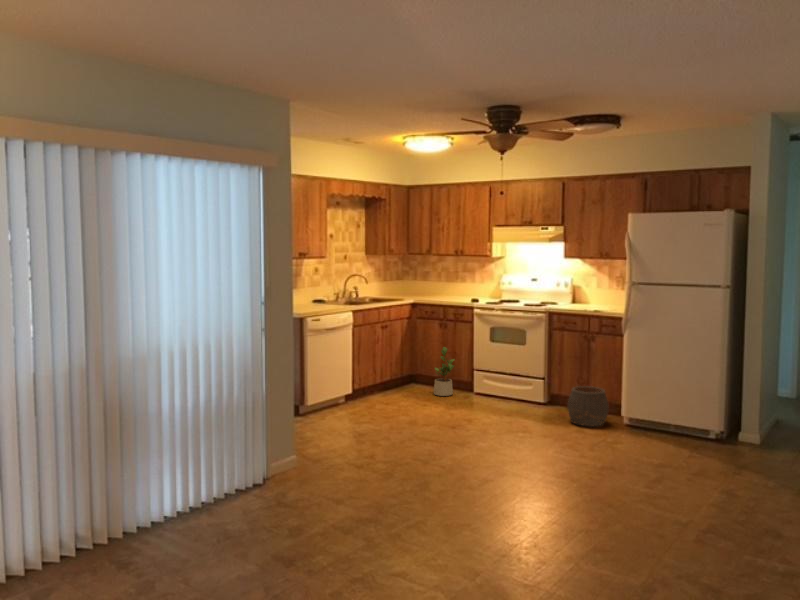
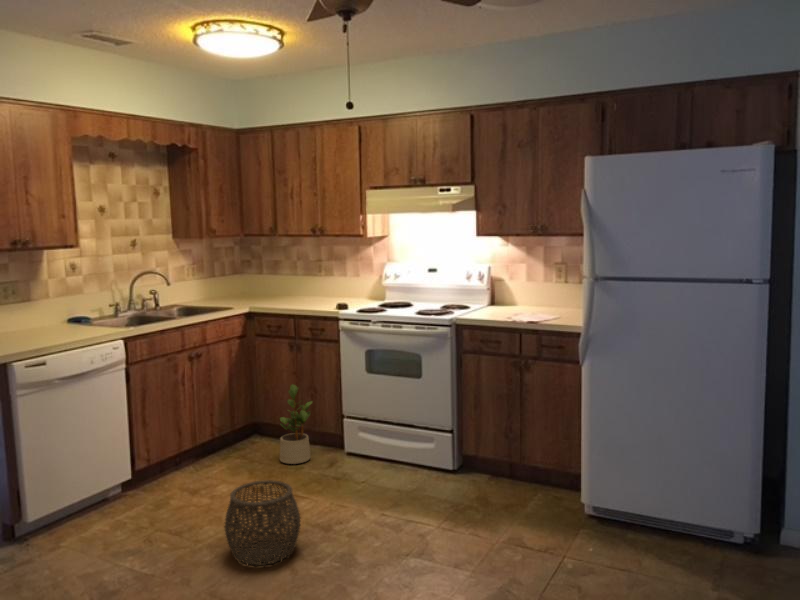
woven basket: present [568,386,609,427] -> present [225,480,300,566]

